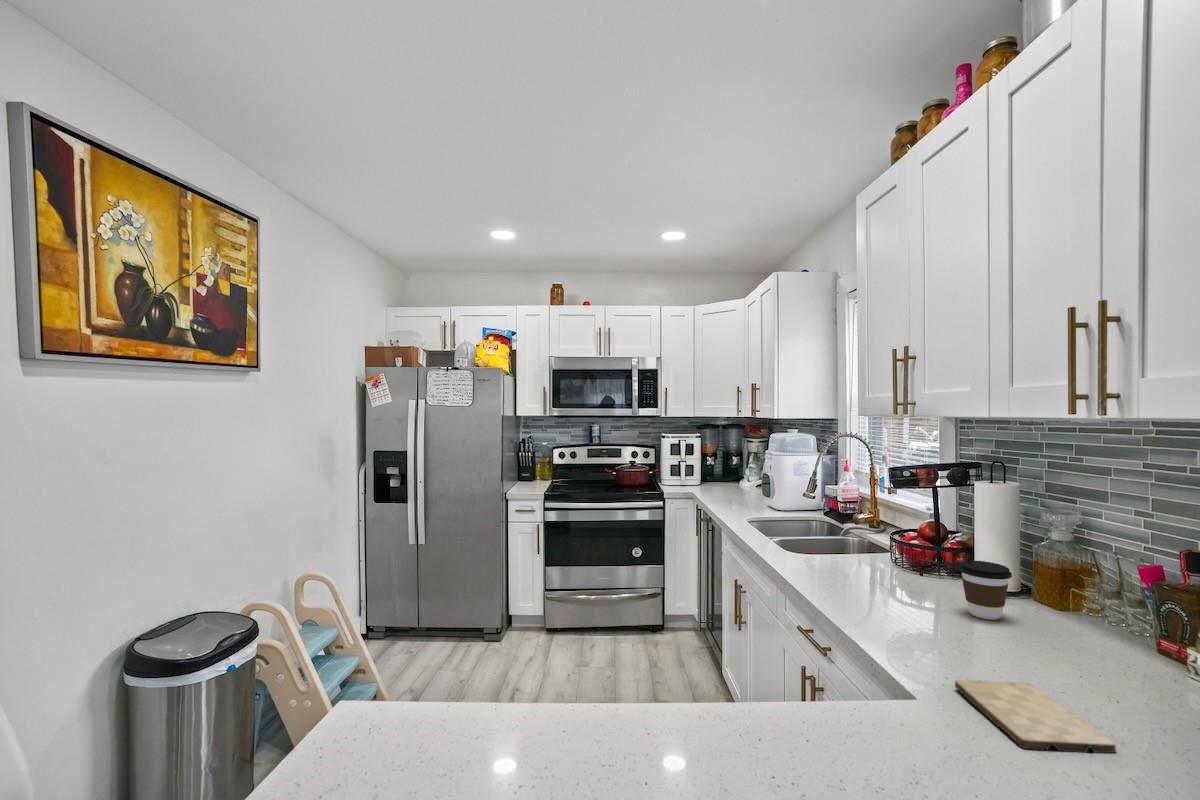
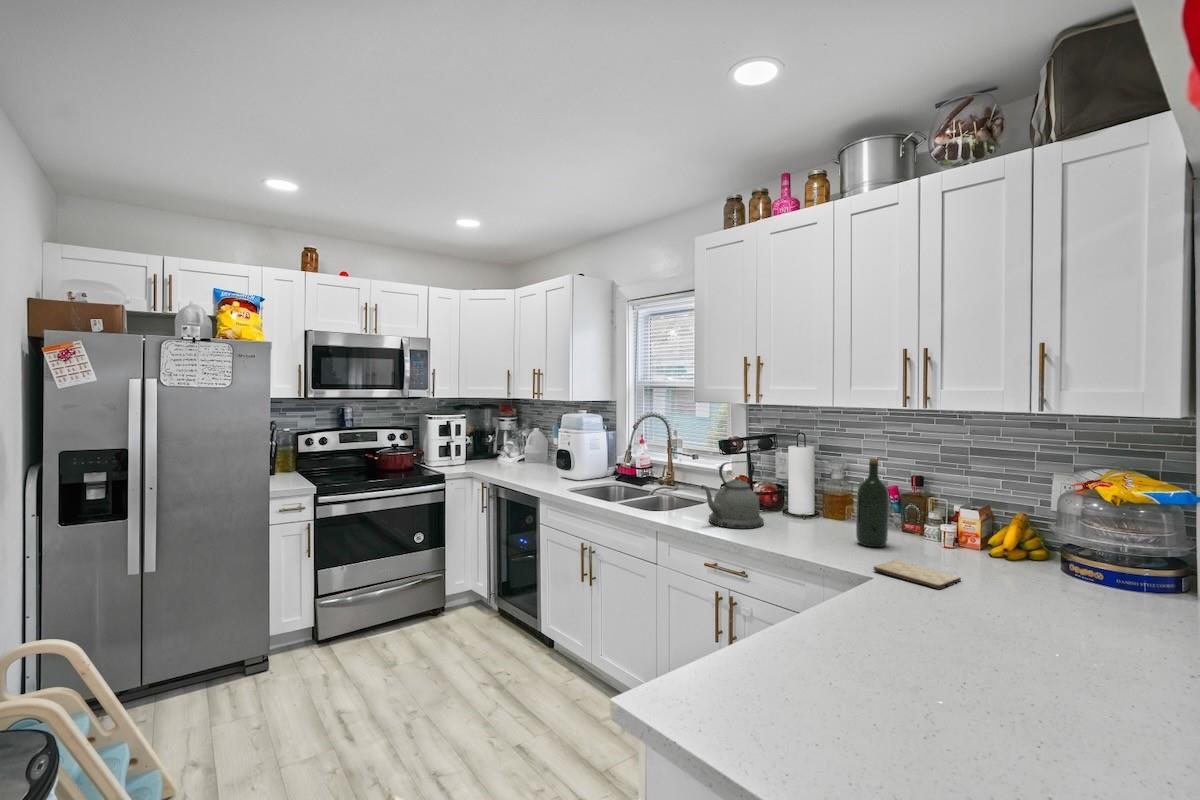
kettle: none [817,497,925,594] -> present [701,461,764,529]
wine bottle: none [1022,506,1086,662] -> present [856,458,889,547]
coffee cup: present [958,560,1012,620] -> none [800,497,830,533]

